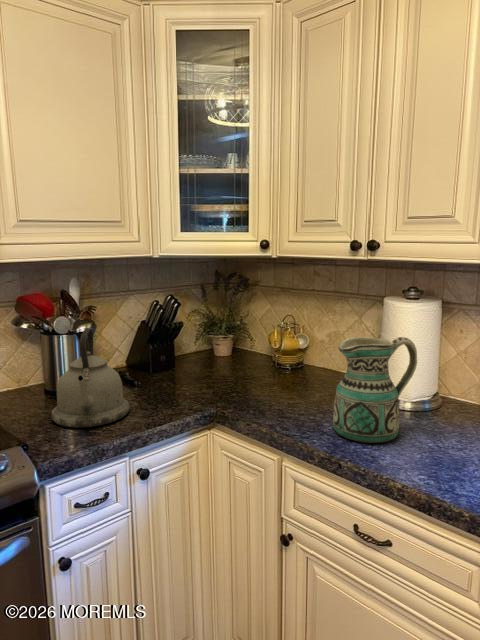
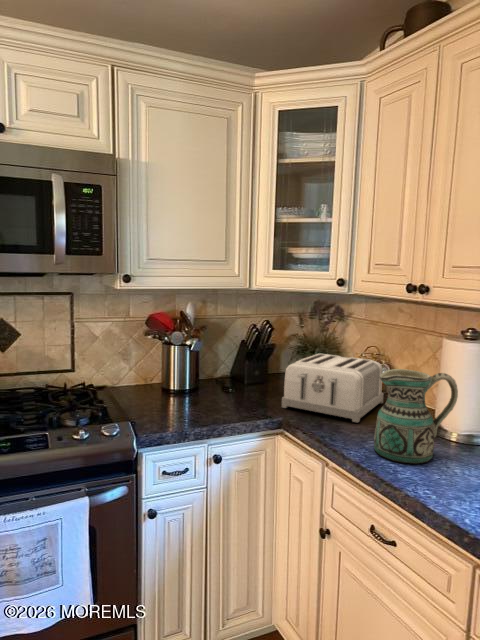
kettle: present [52,328,130,428] -> none [159,342,217,417]
toaster: none [206,328,309,402] -> present [282,354,383,422]

